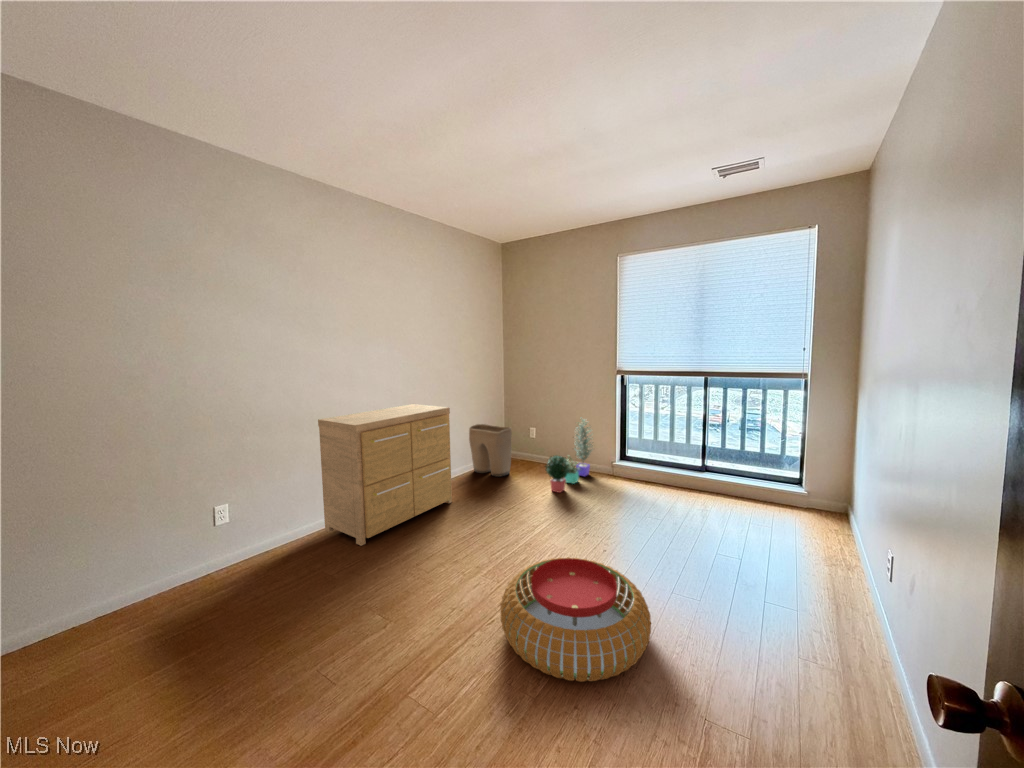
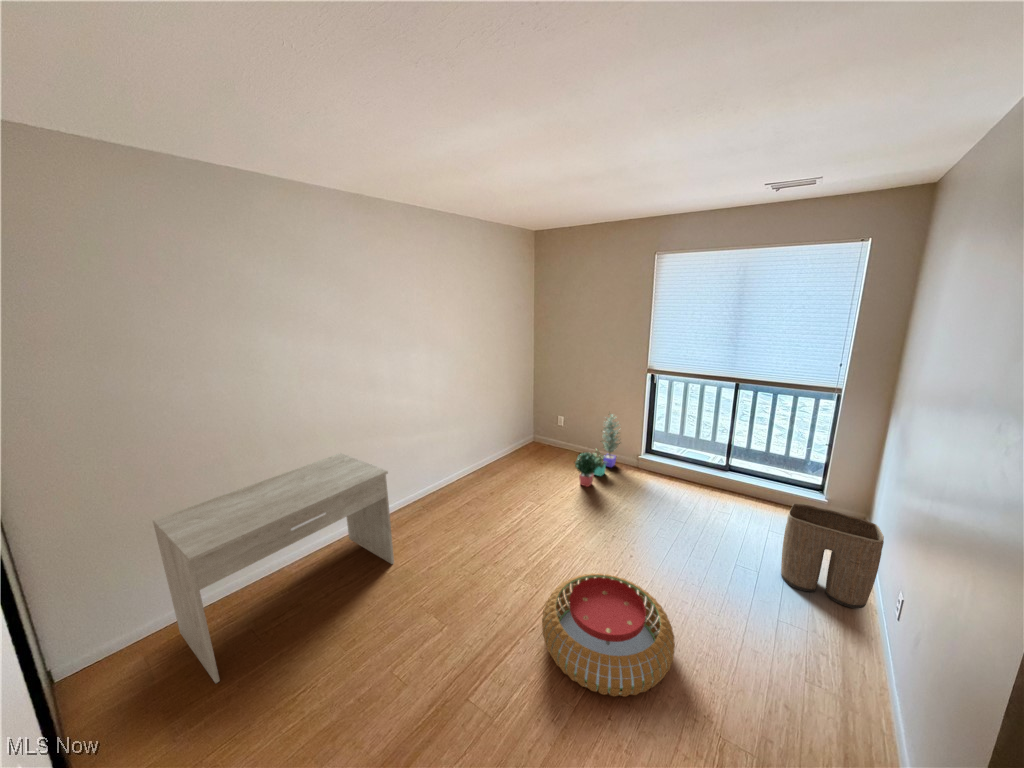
dresser: present [318,404,452,546] -> none [368,404,488,543]
laundry basket: present [469,424,512,477] -> present [781,504,884,608]
desk: none [40,442,337,692] -> present [153,453,394,683]

